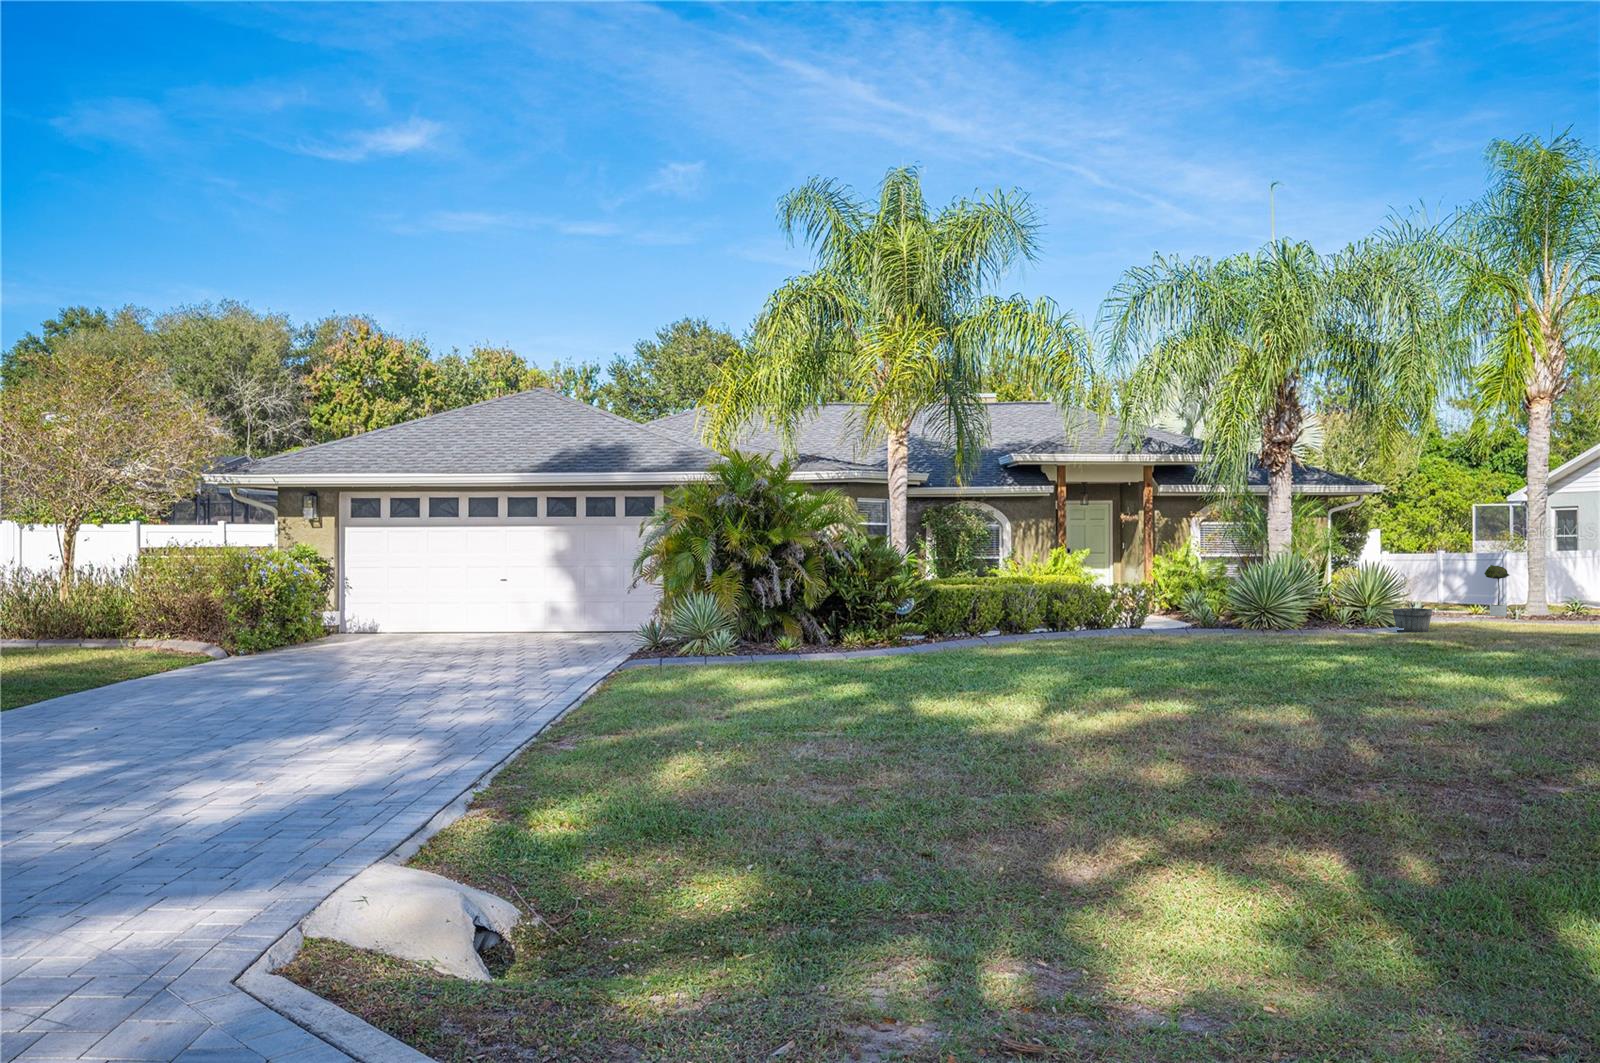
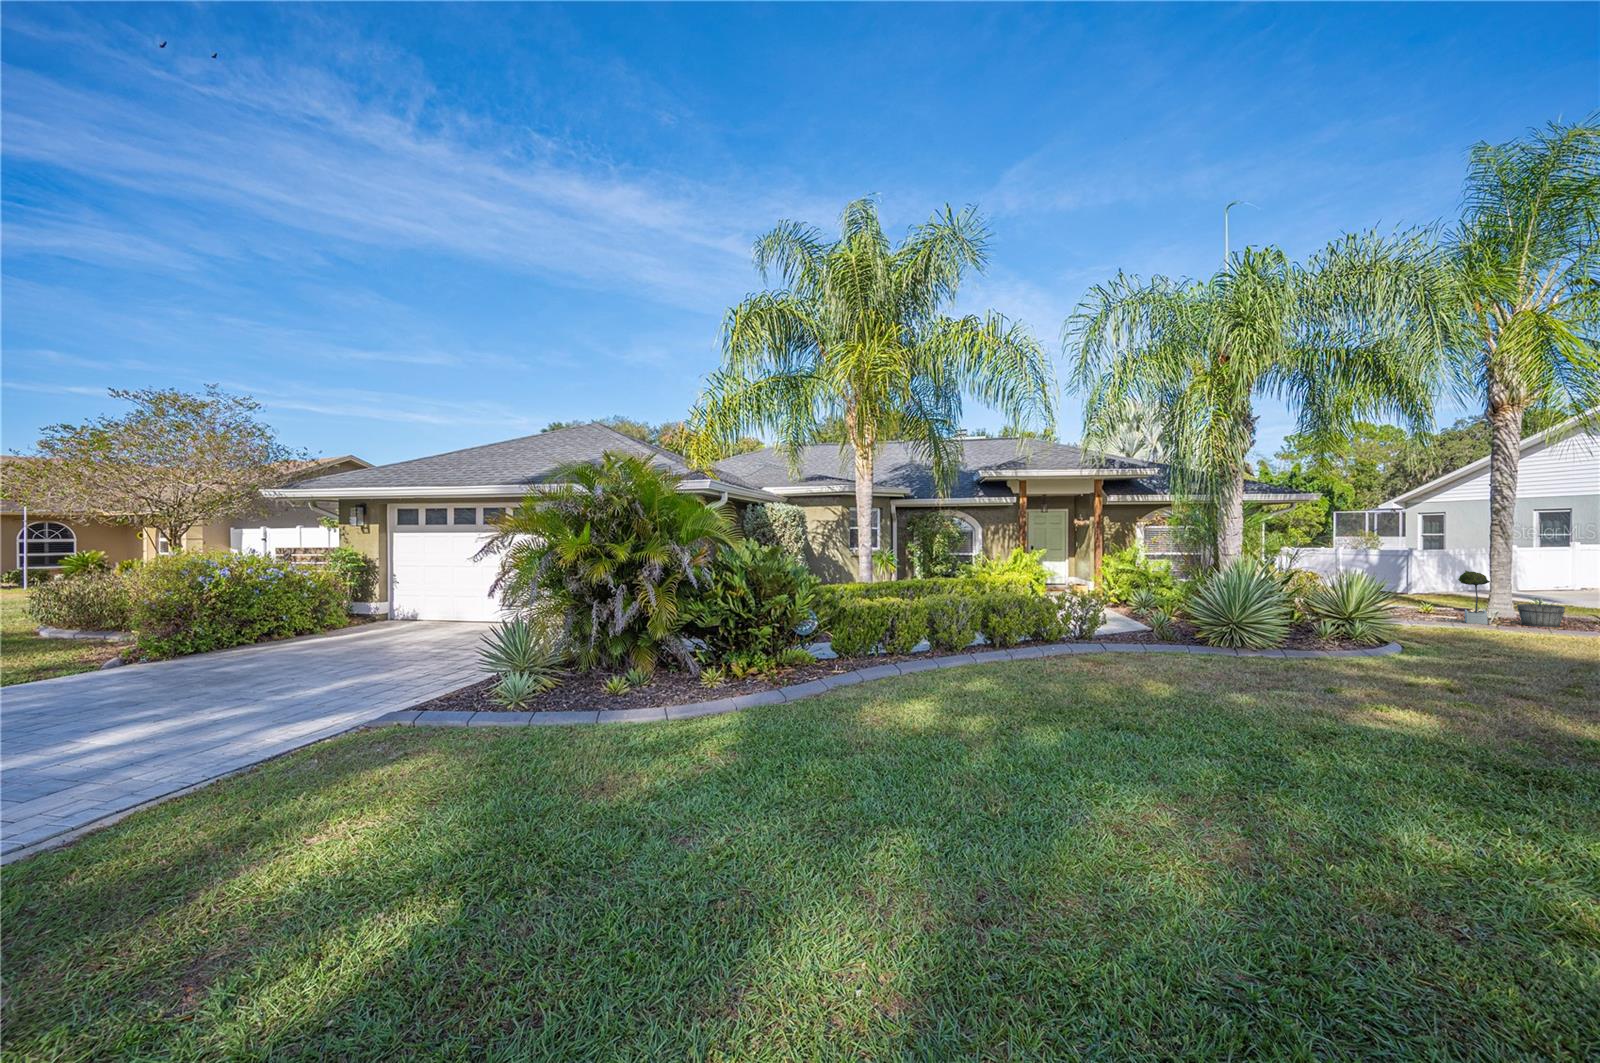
wooden bucket: present [1392,601,1432,632] -> present [1517,598,1565,627]

